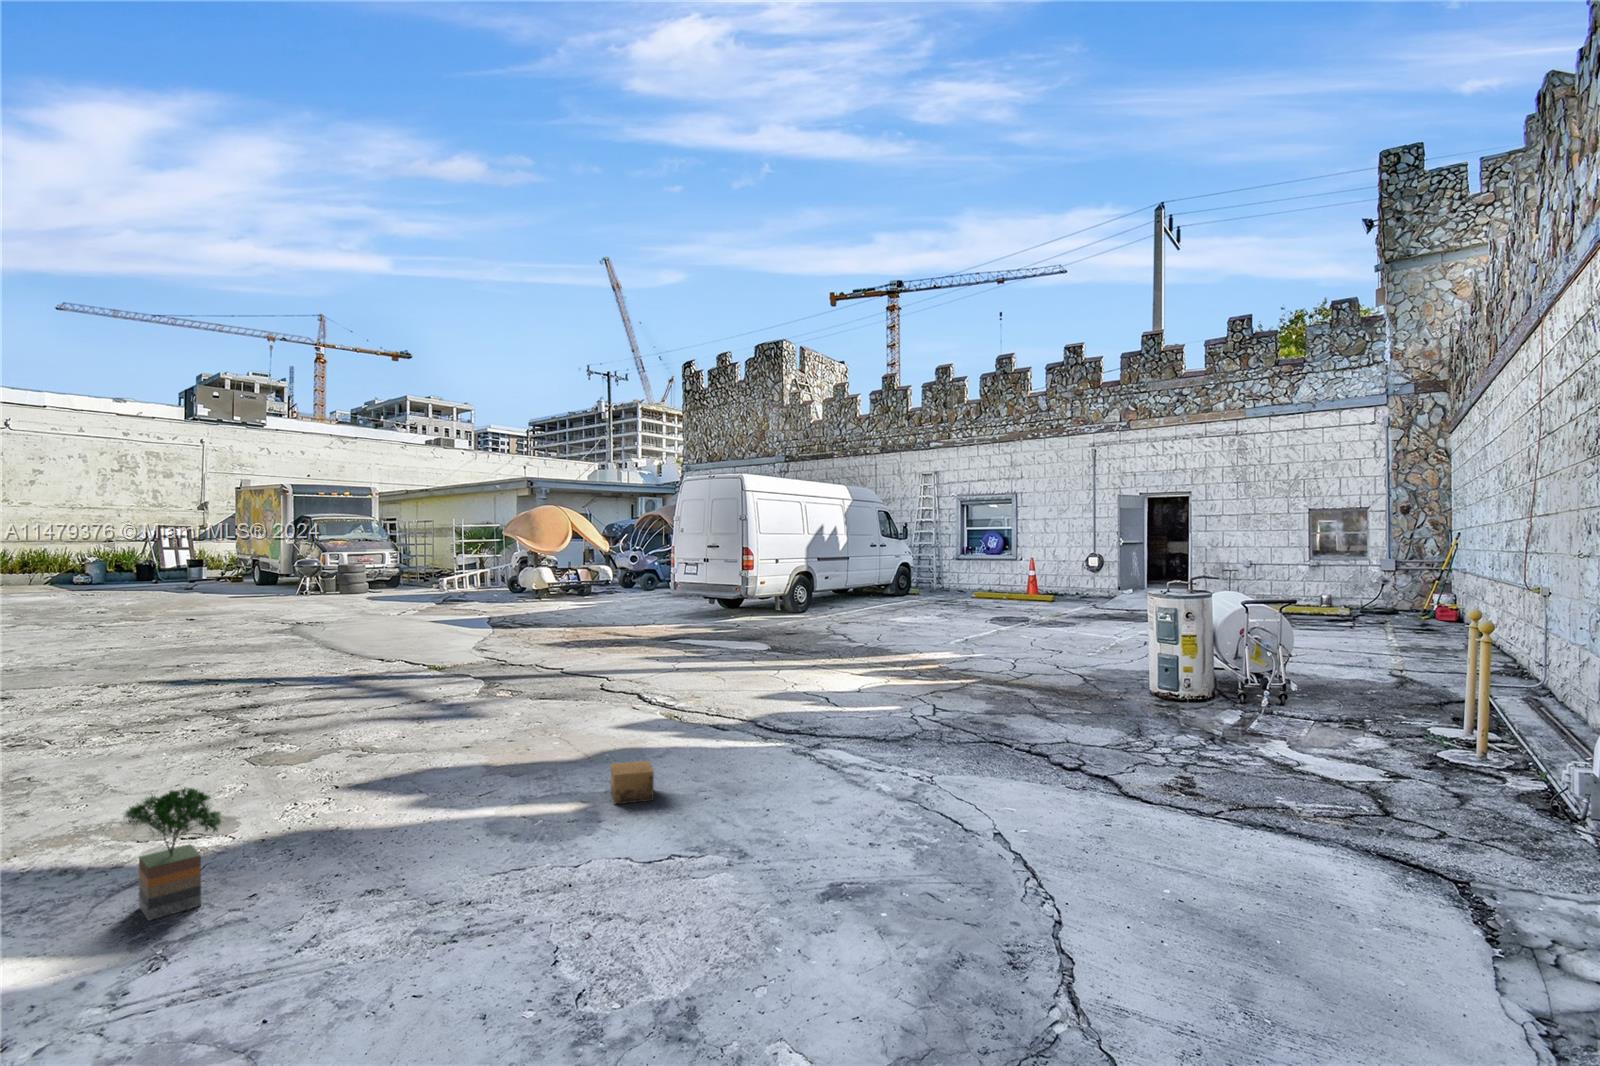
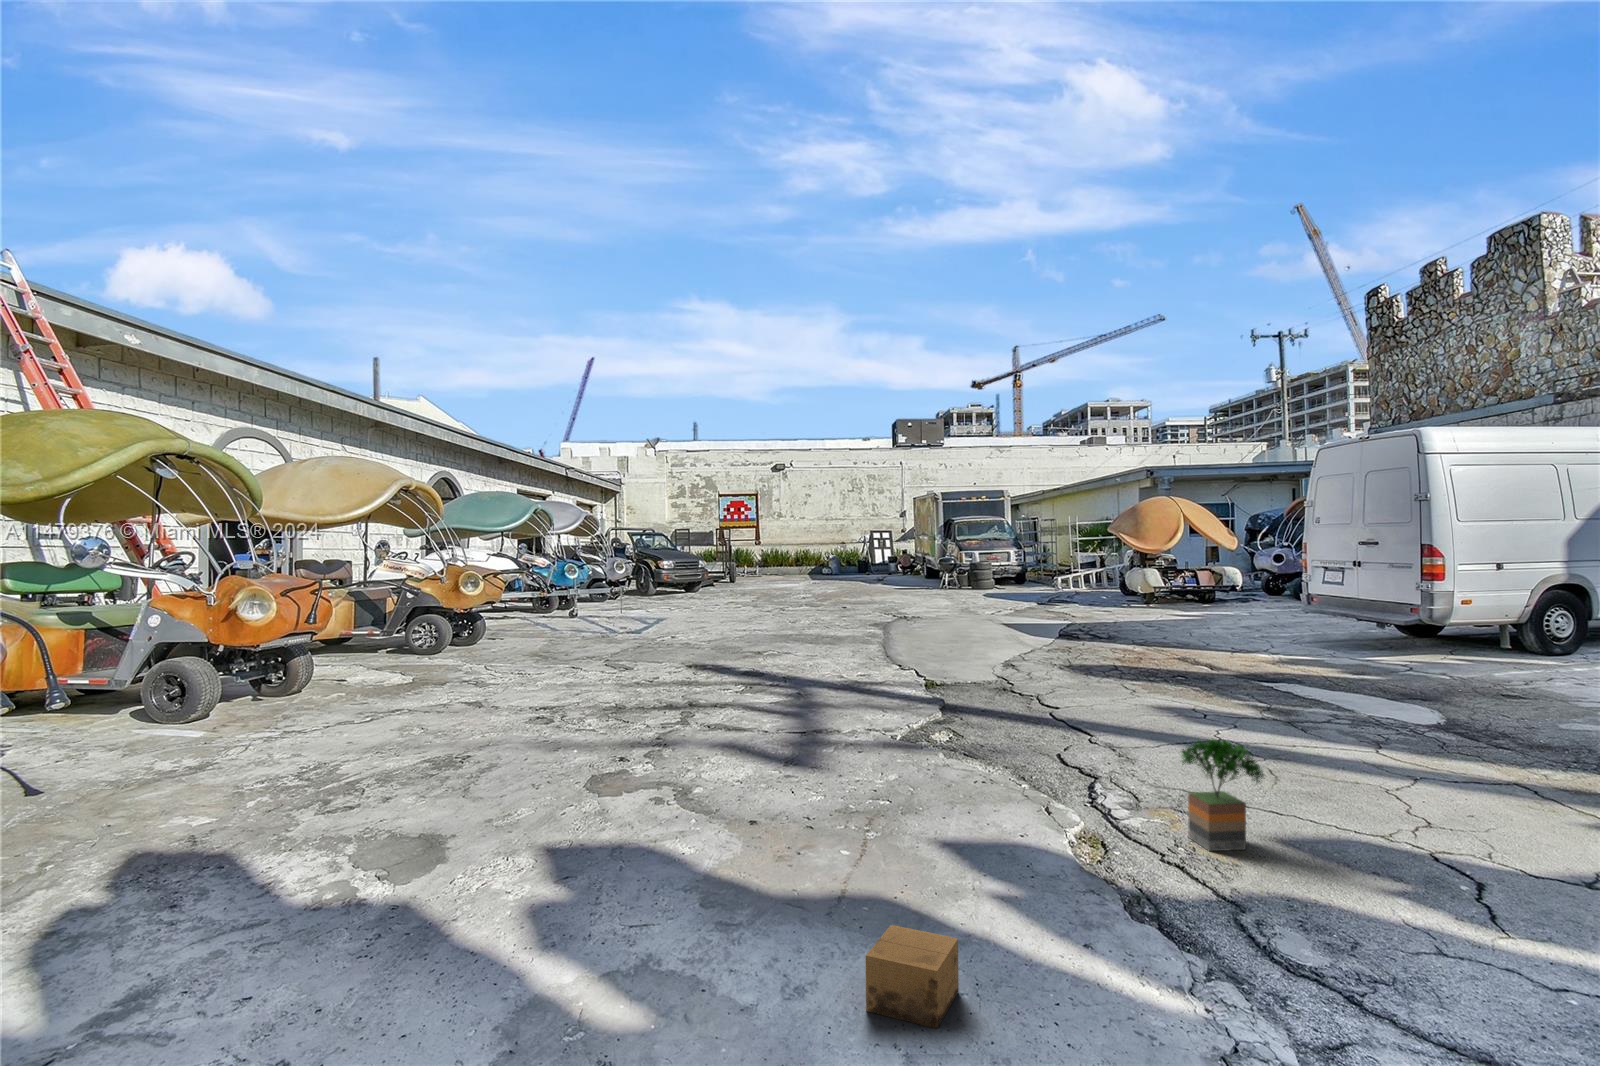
potted tree: present [124,788,221,920] -> present [1180,739,1264,851]

